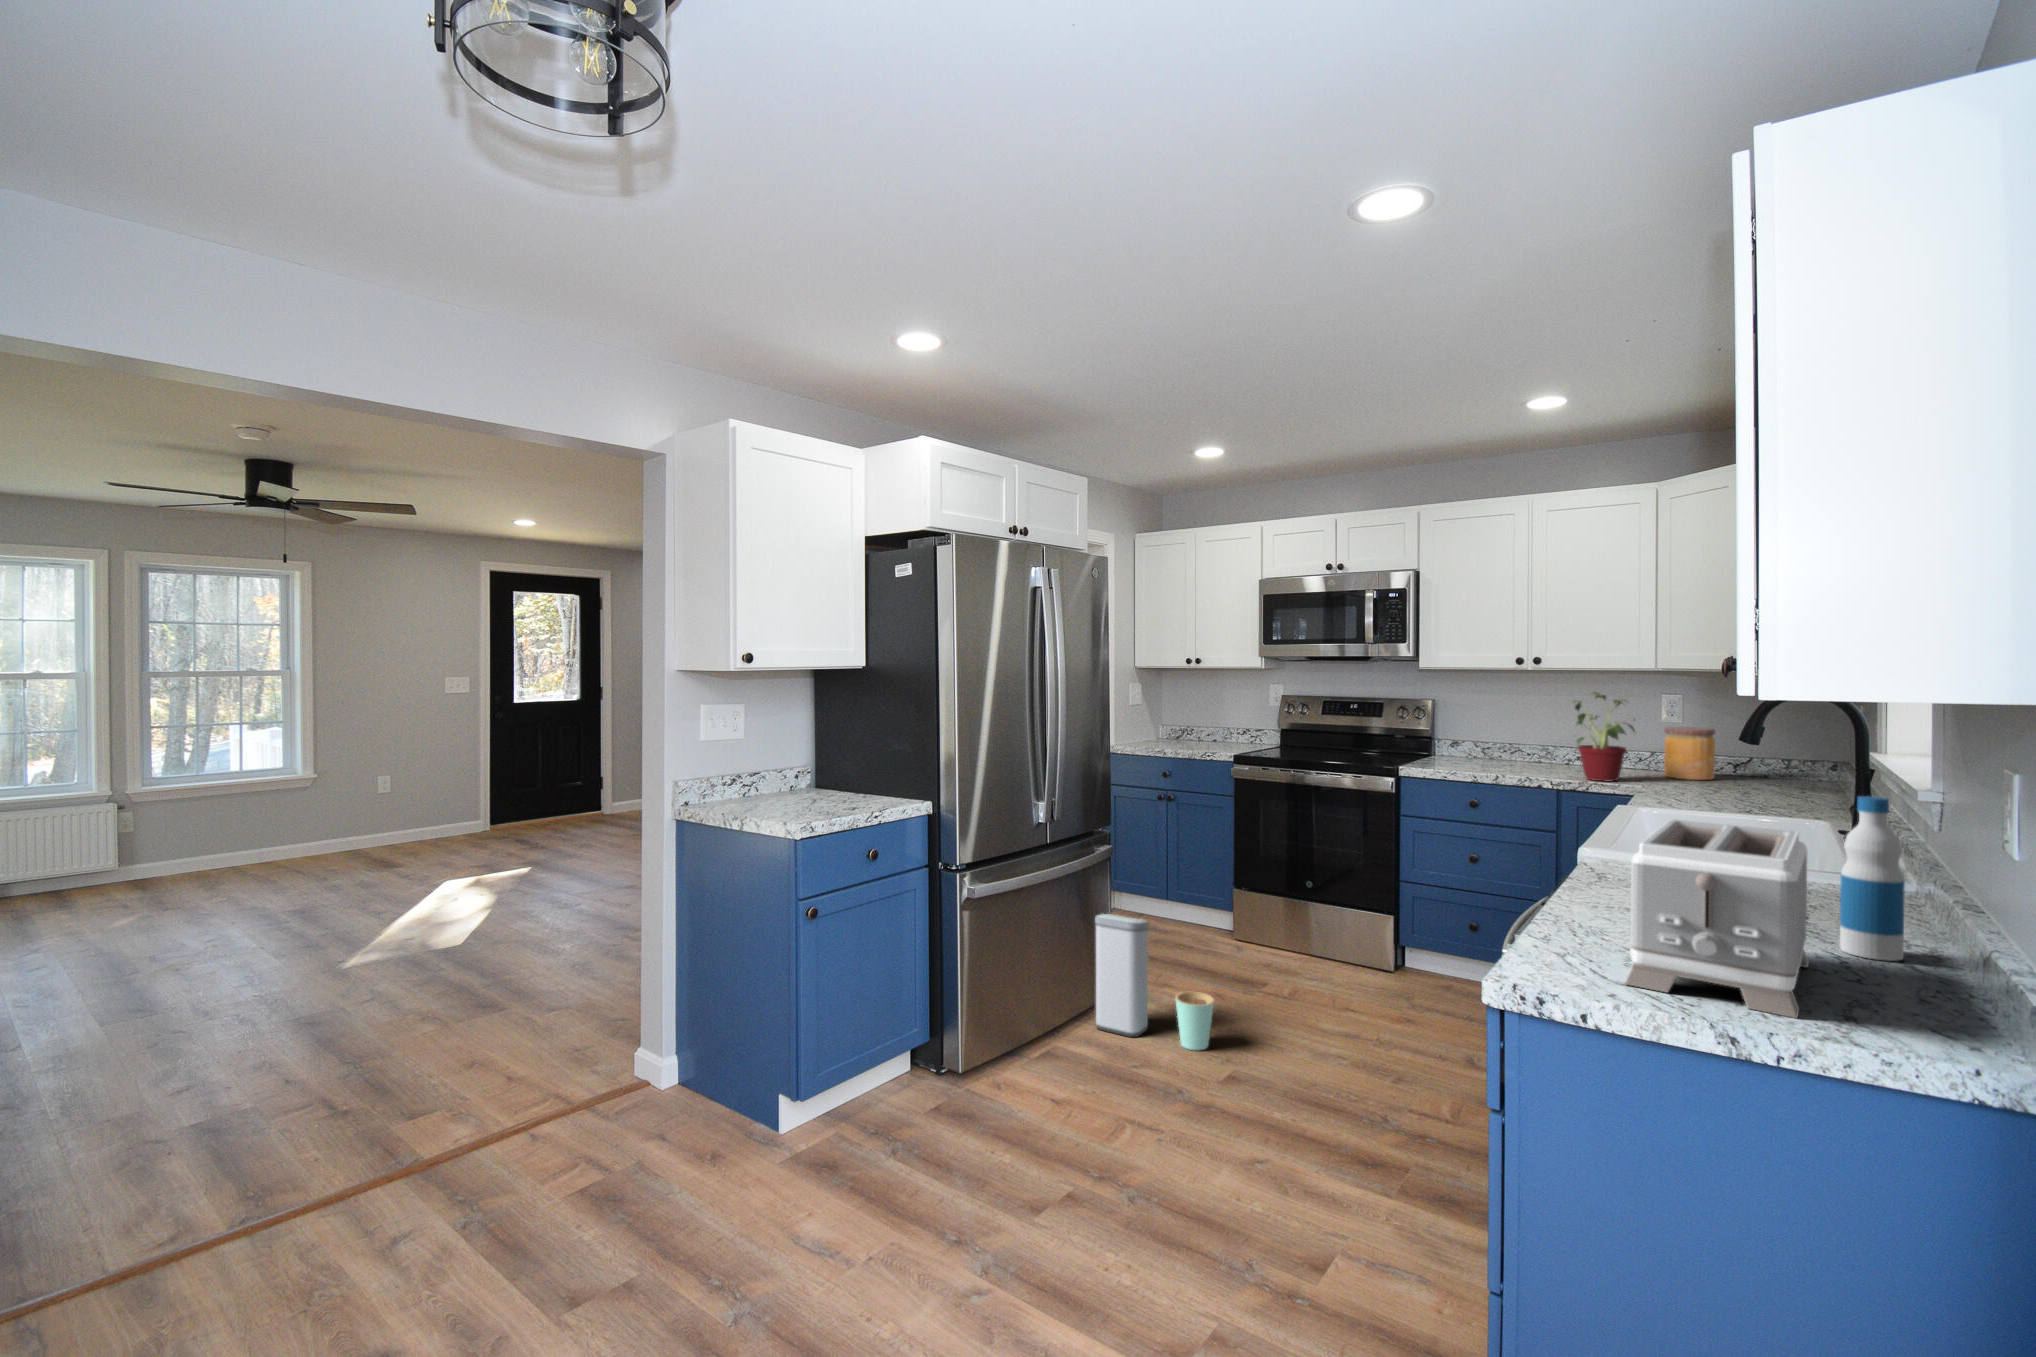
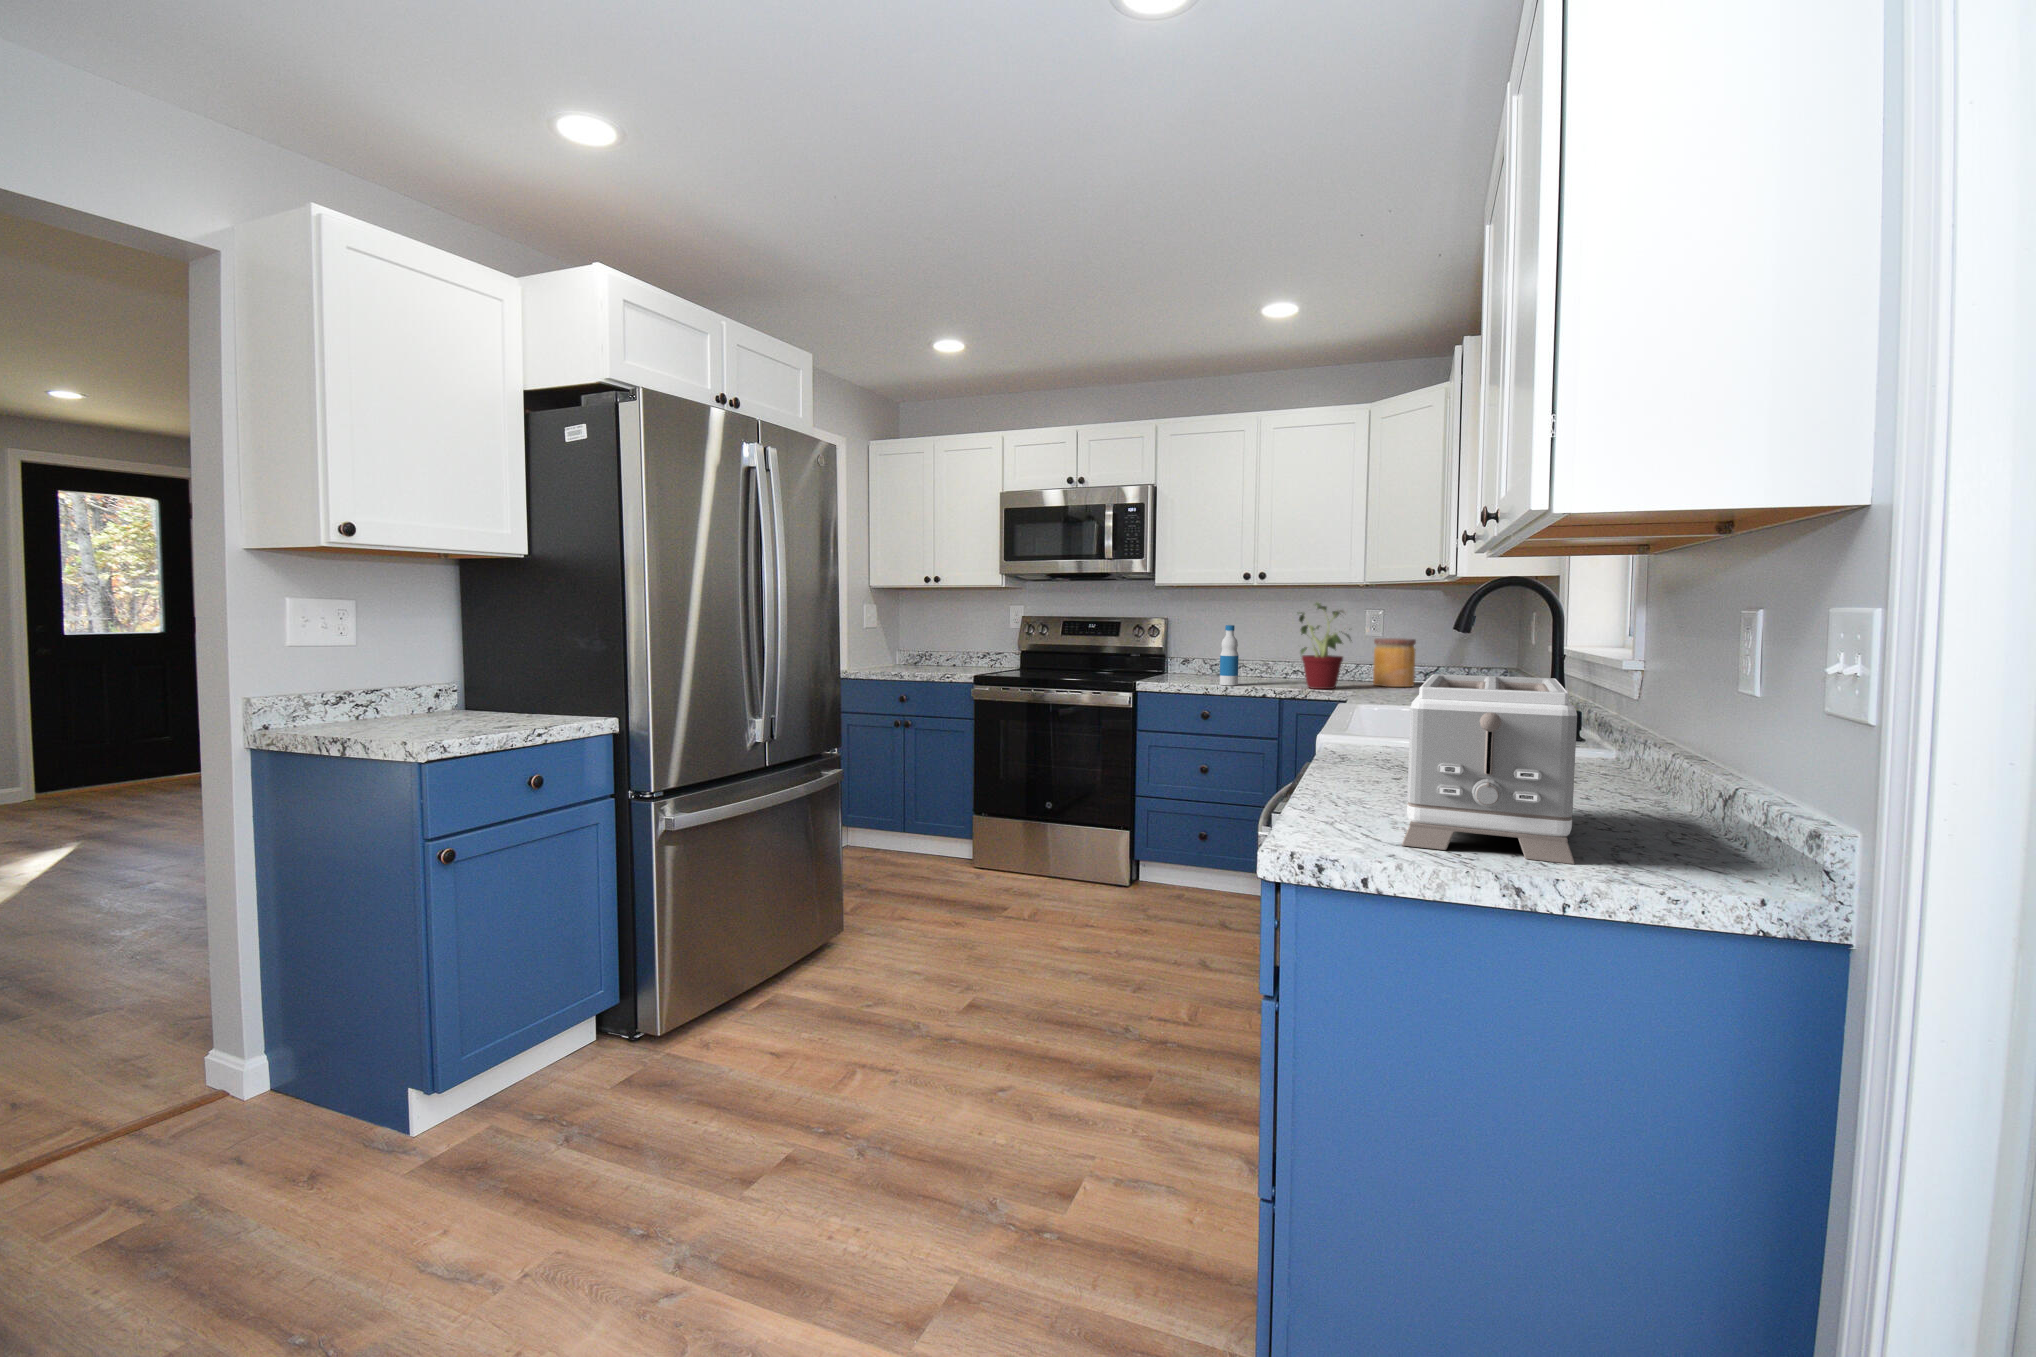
bottle: present [1840,796,1905,961] -> present [1220,625,1239,685]
trash can: present [1095,914,1214,1050] -> none [821,844,953,984]

